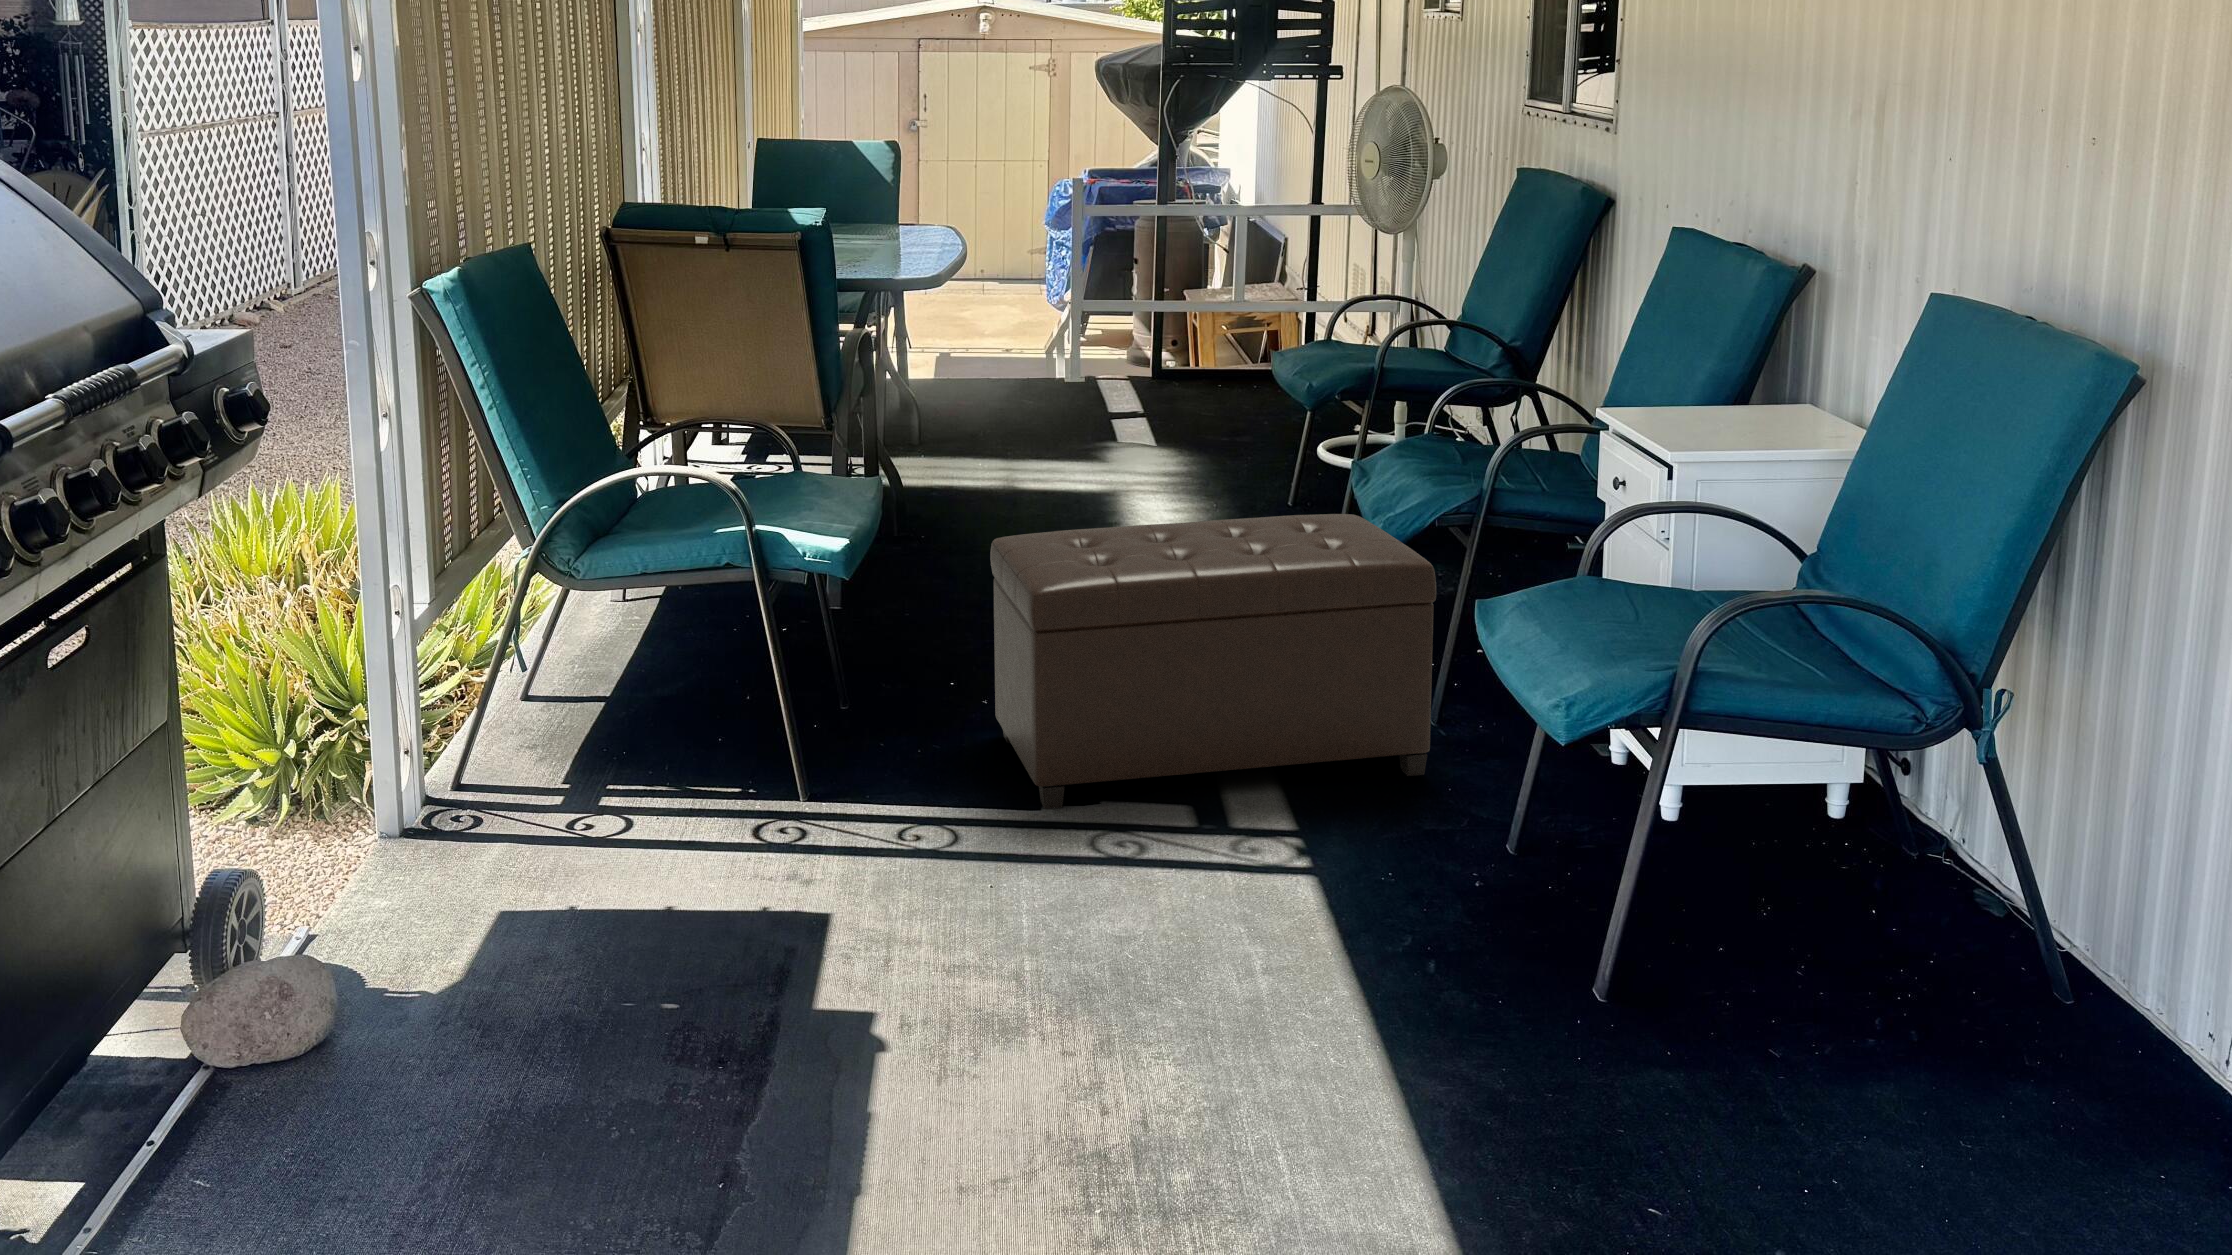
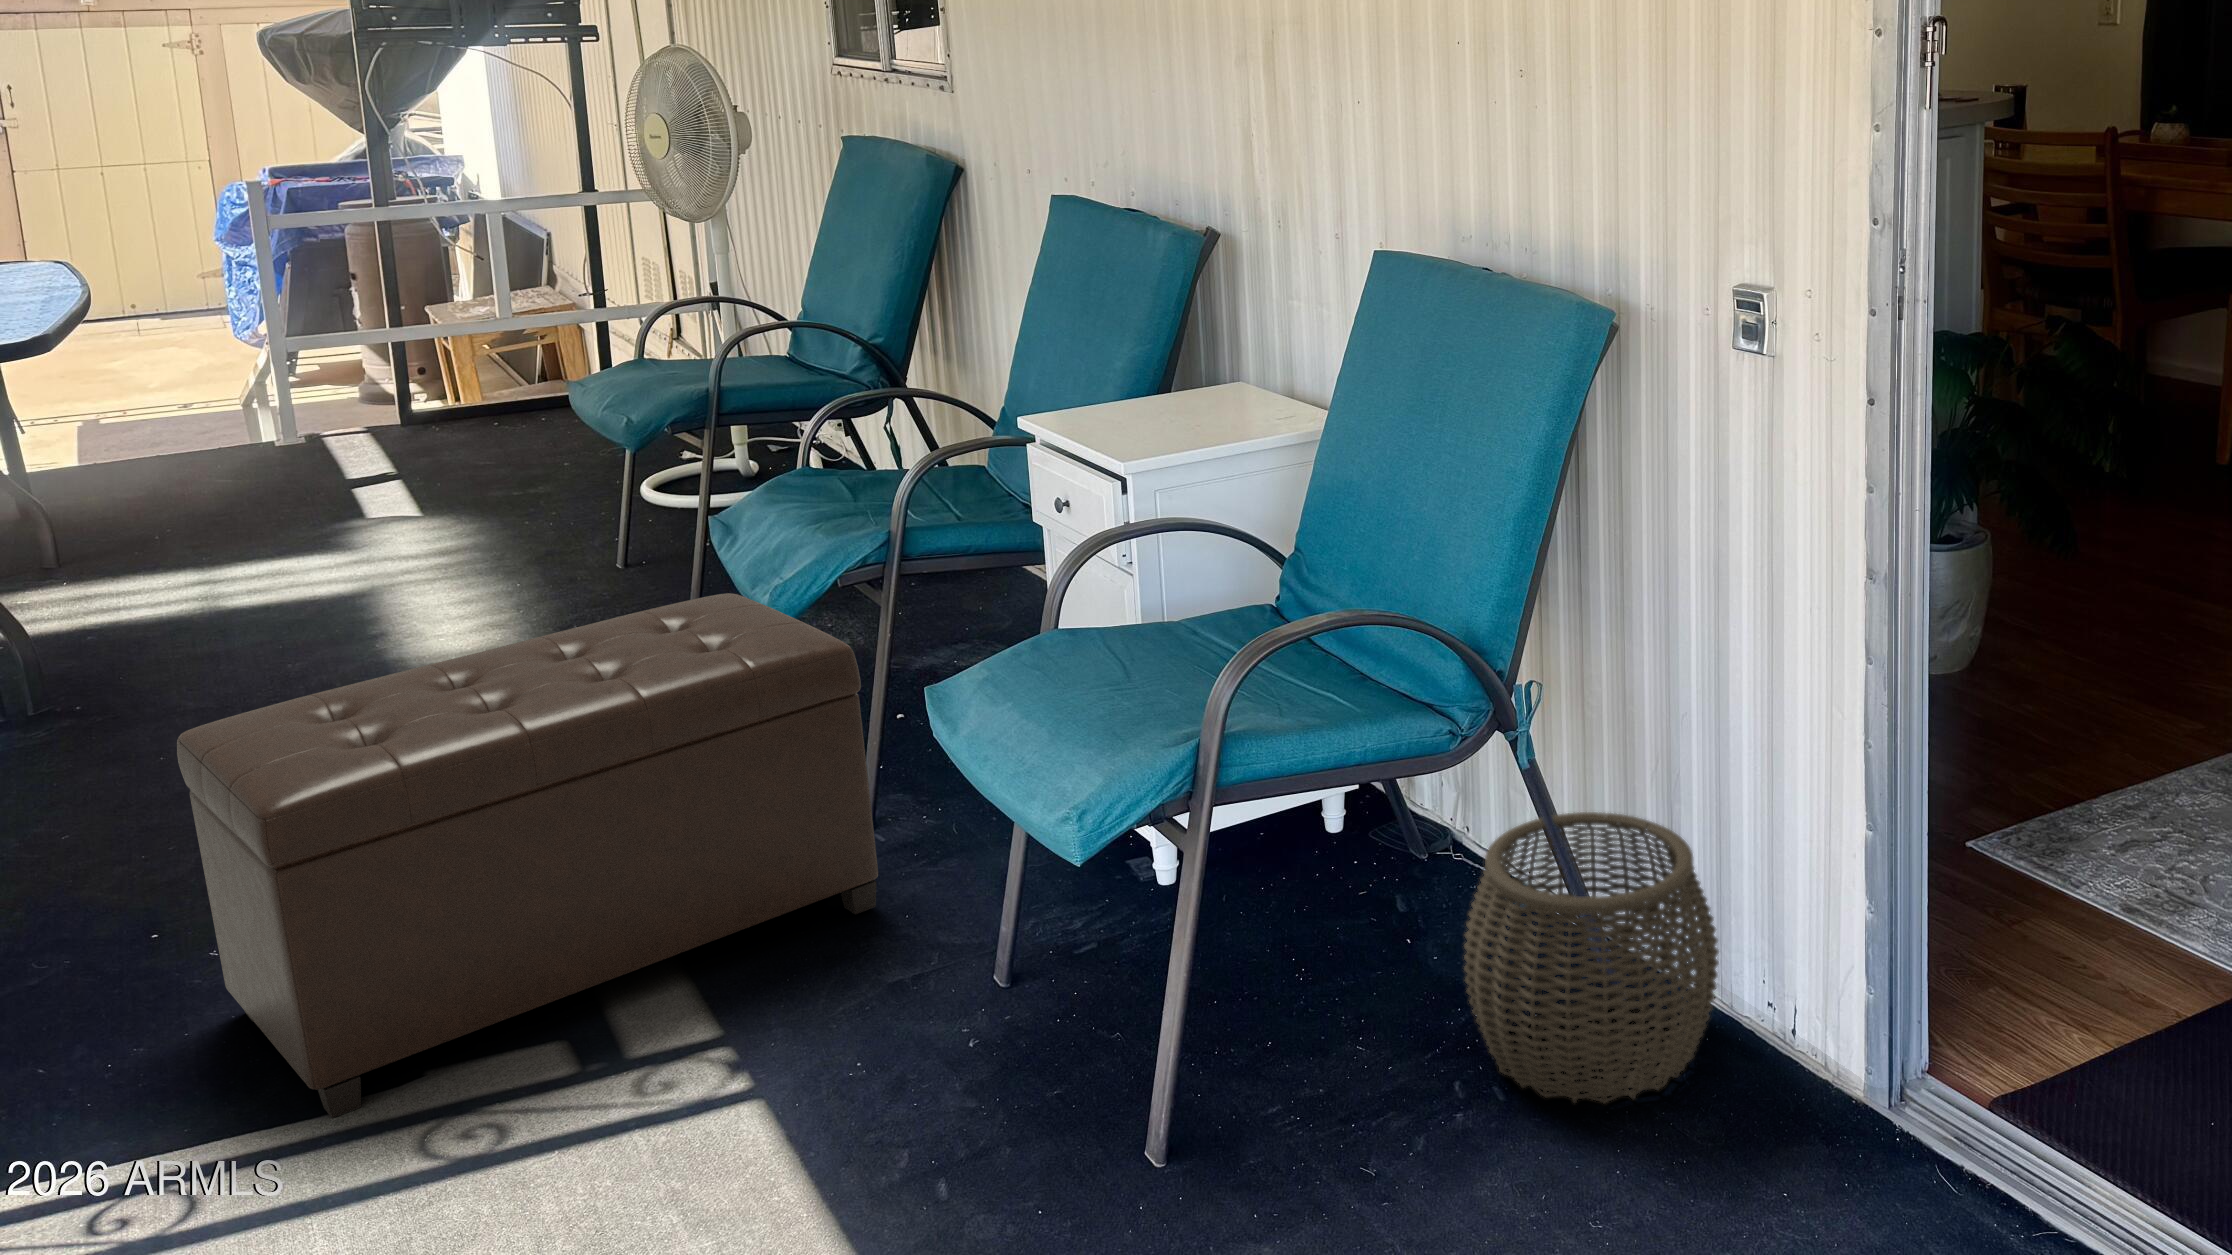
woven basket: none [1893,815,2158,1079] -> present [1464,812,1719,1103]

